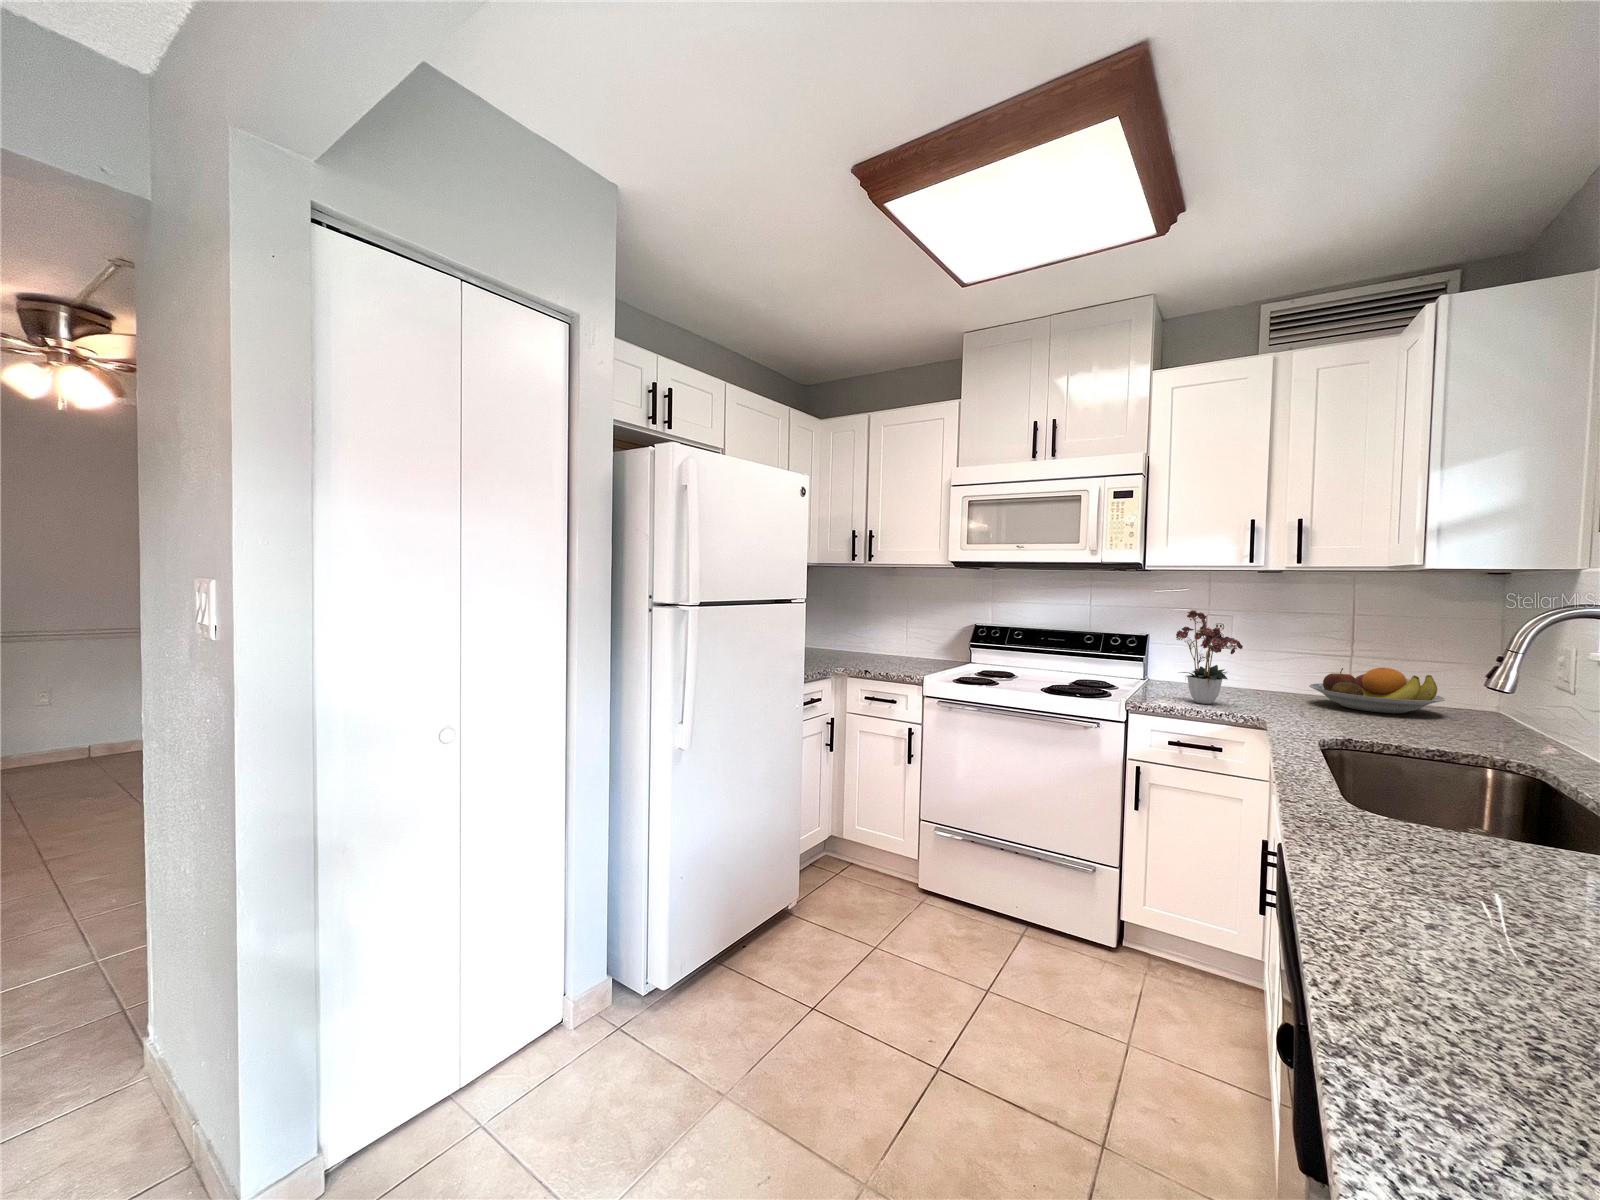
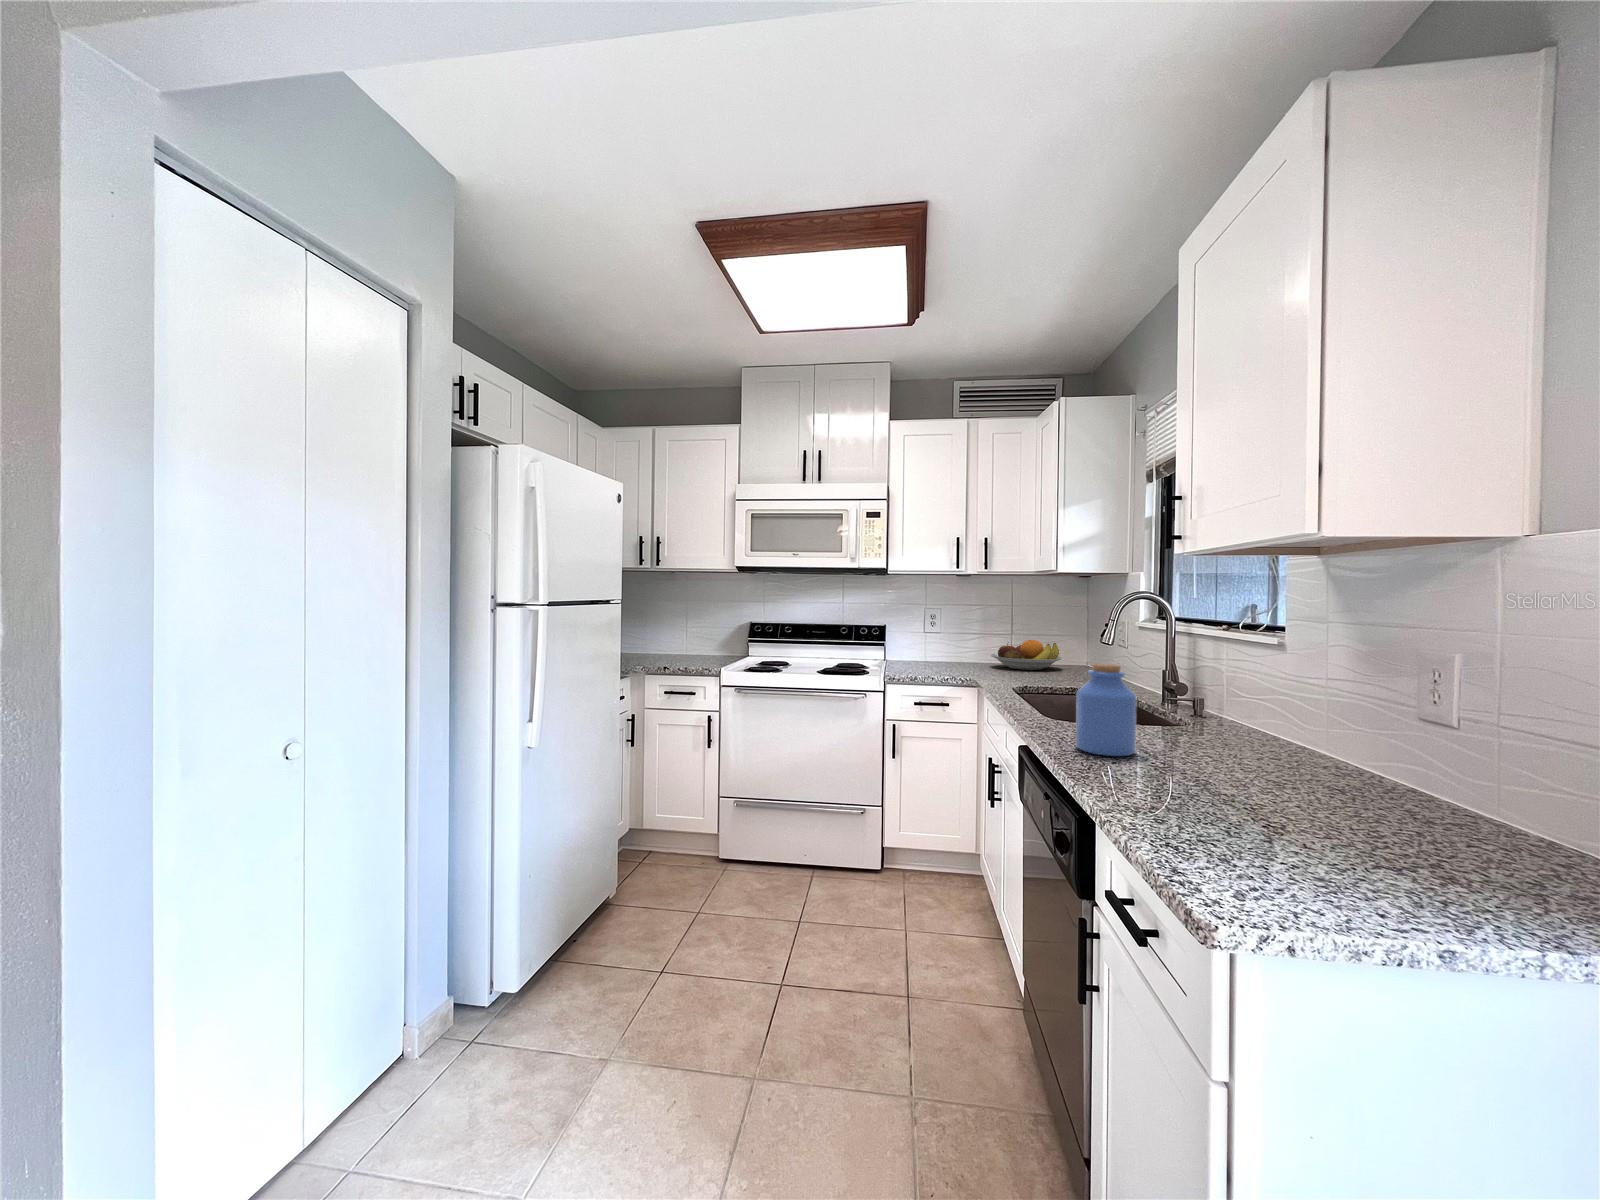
flower arrangement: present [1176,610,1243,704] -> none [910,601,960,672]
jar: none [1363,739,1504,919] -> present [1076,663,1136,756]

